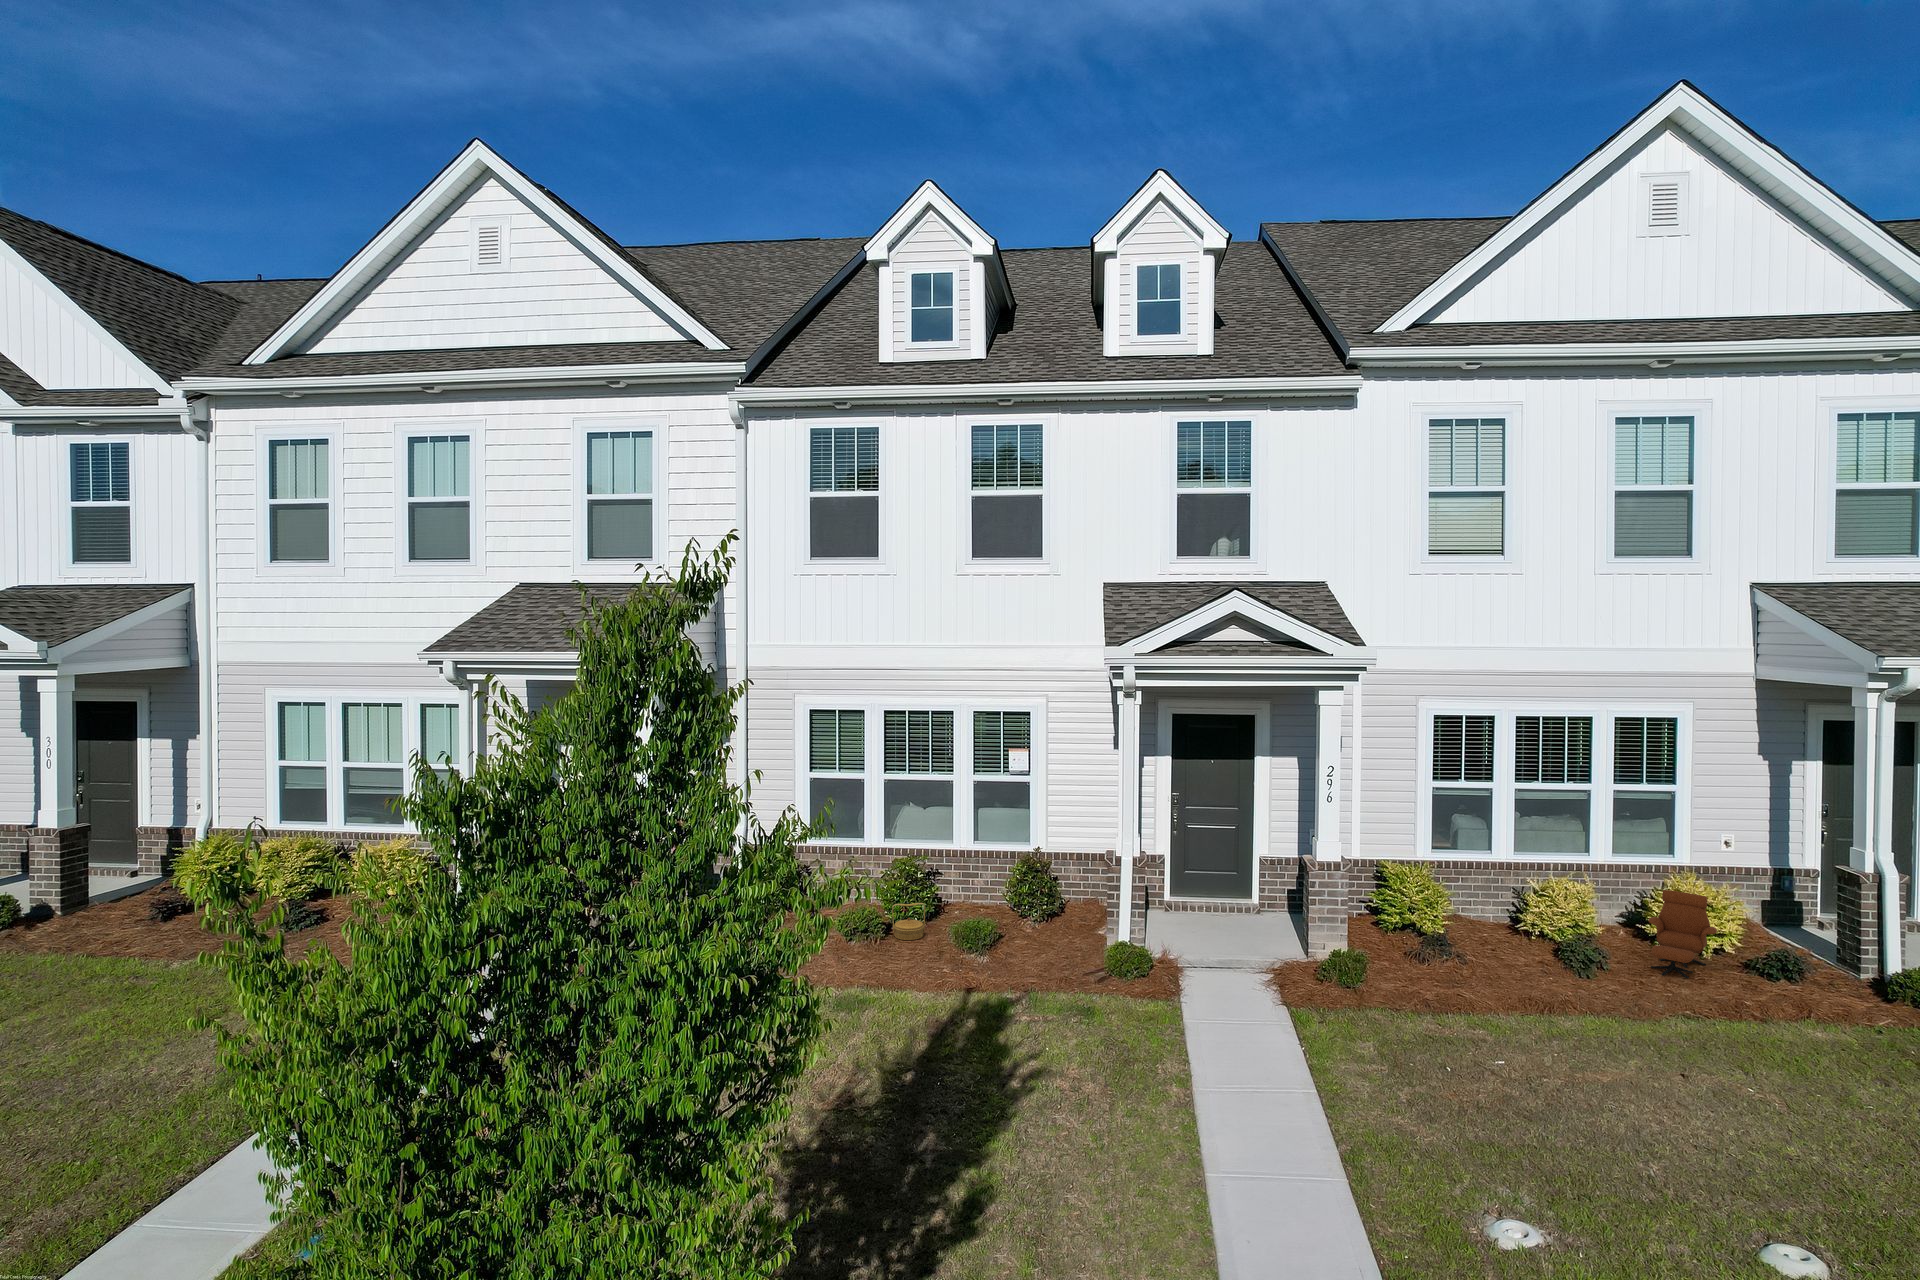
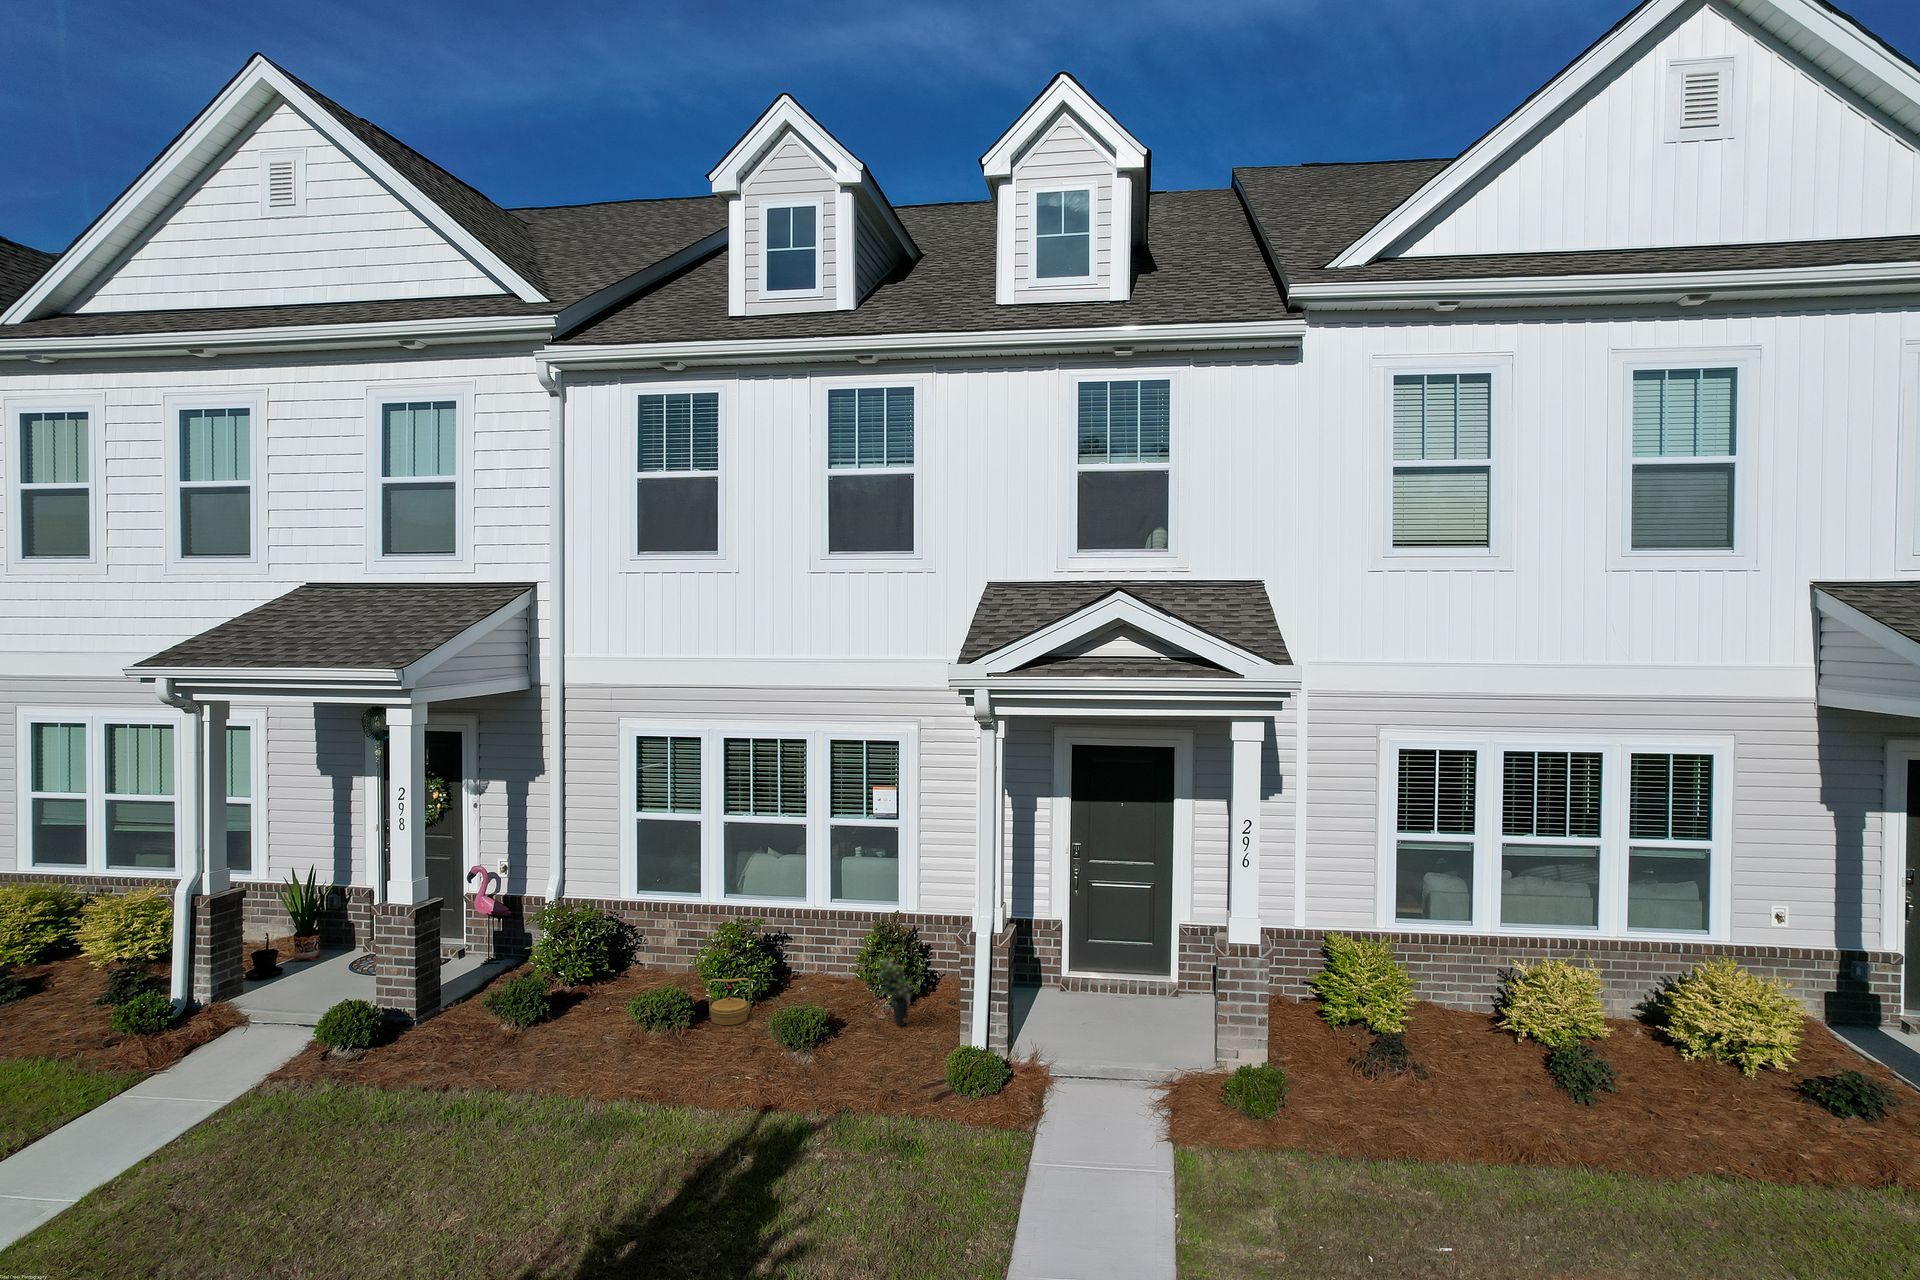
potted plant: none [1028,884,1058,939] -> present [878,958,912,1026]
lounge chair: present [1649,890,1717,978] -> none [1667,981,1756,1104]

